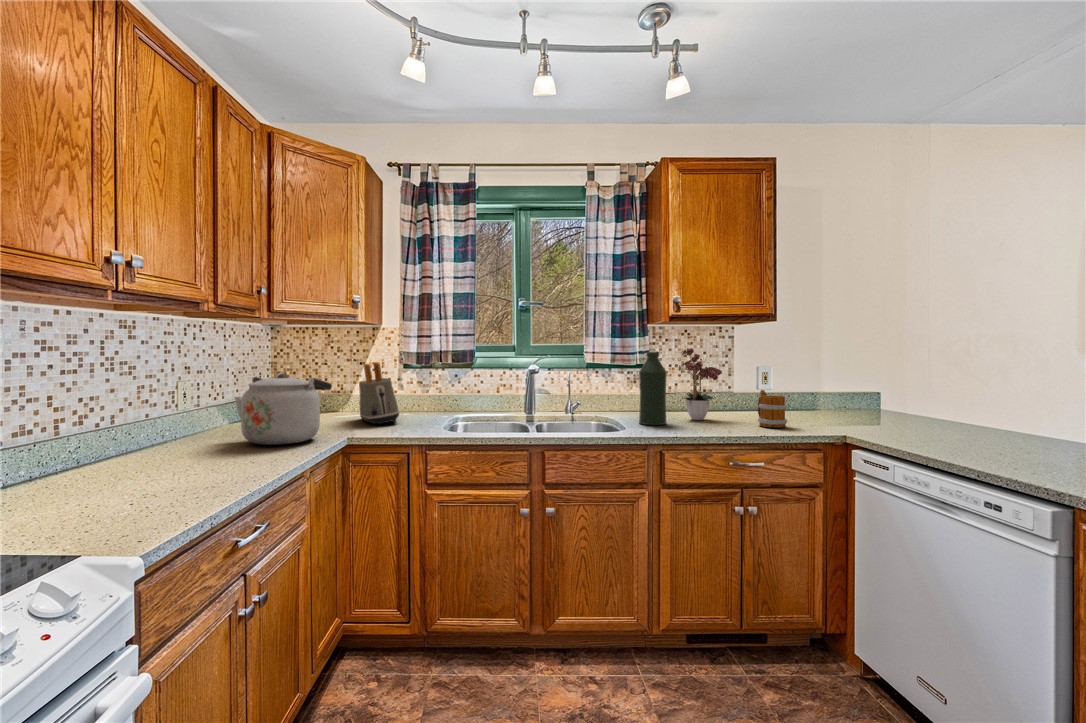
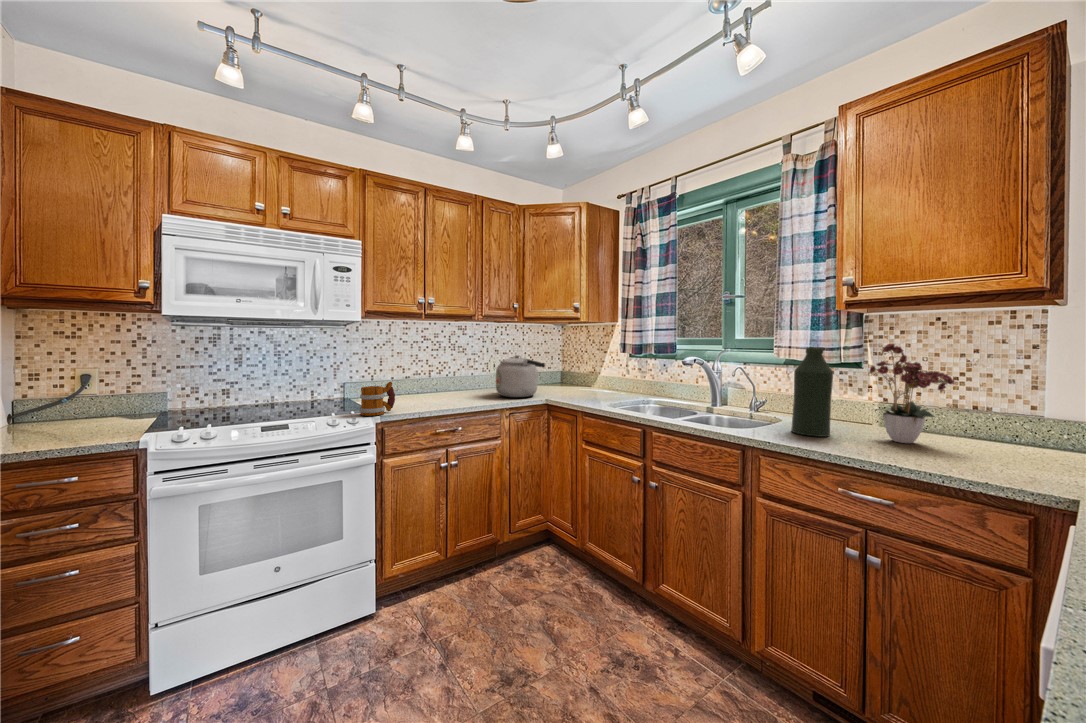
toaster: present [359,362,399,424] -> none [581,351,614,395]
mug: present [758,390,787,428] -> present [360,382,395,416]

